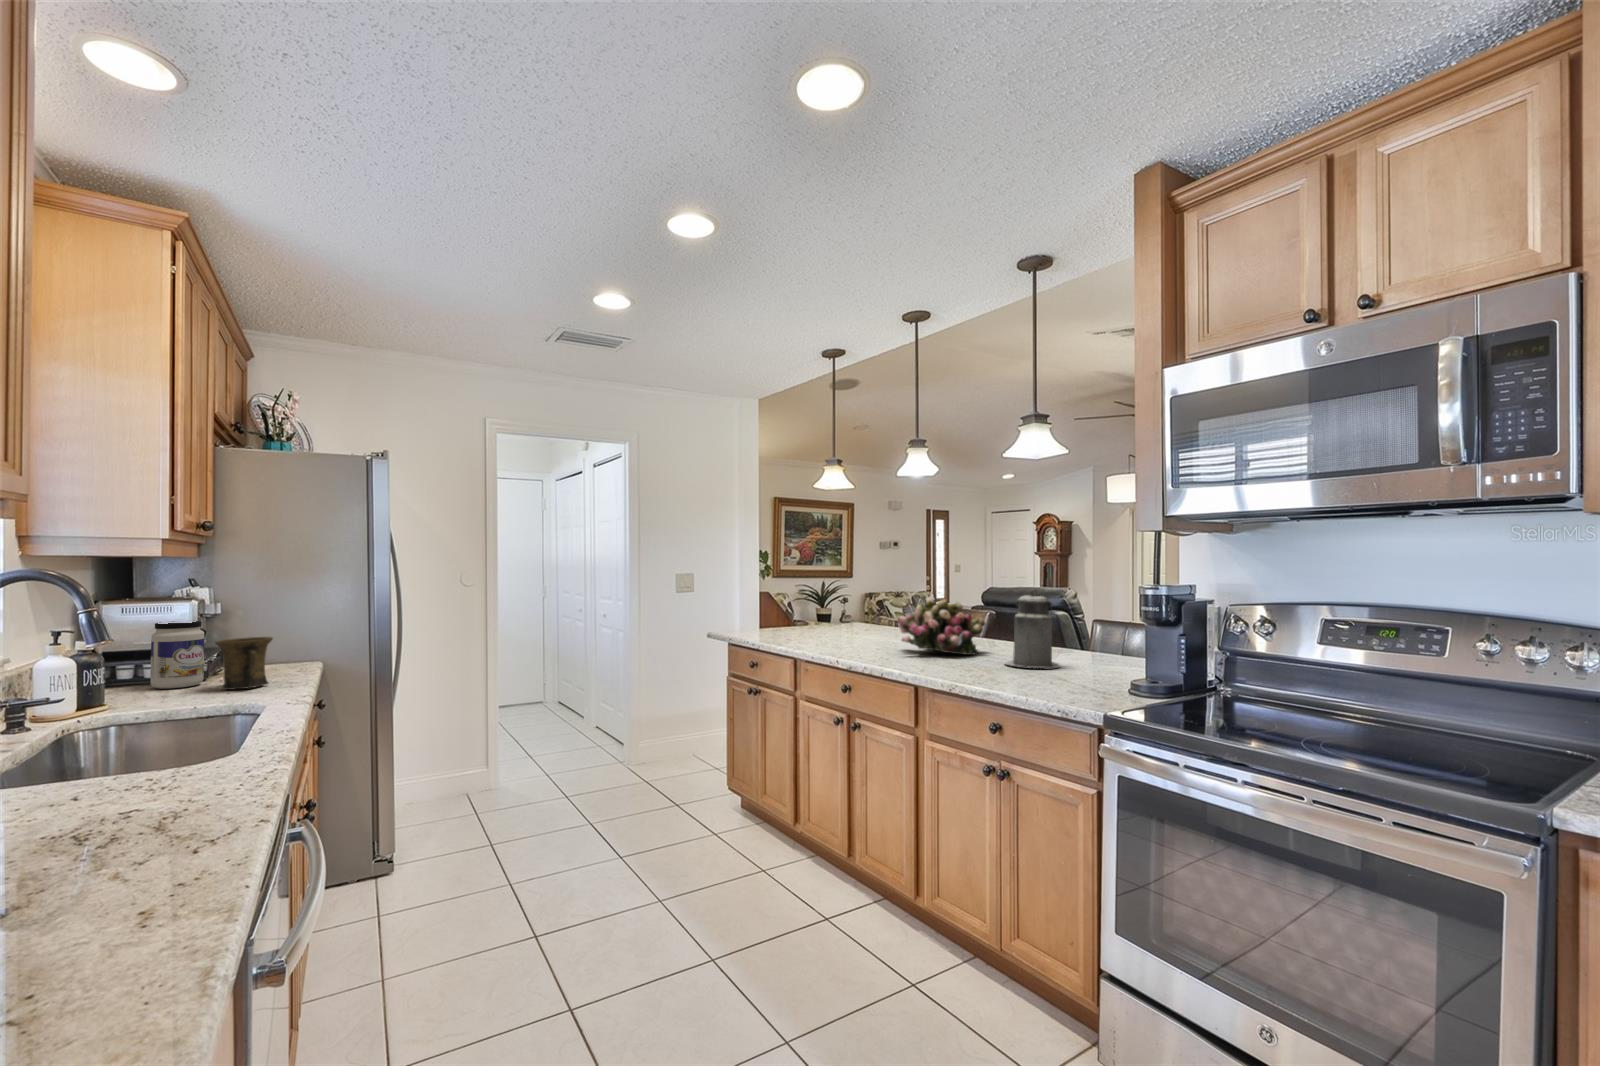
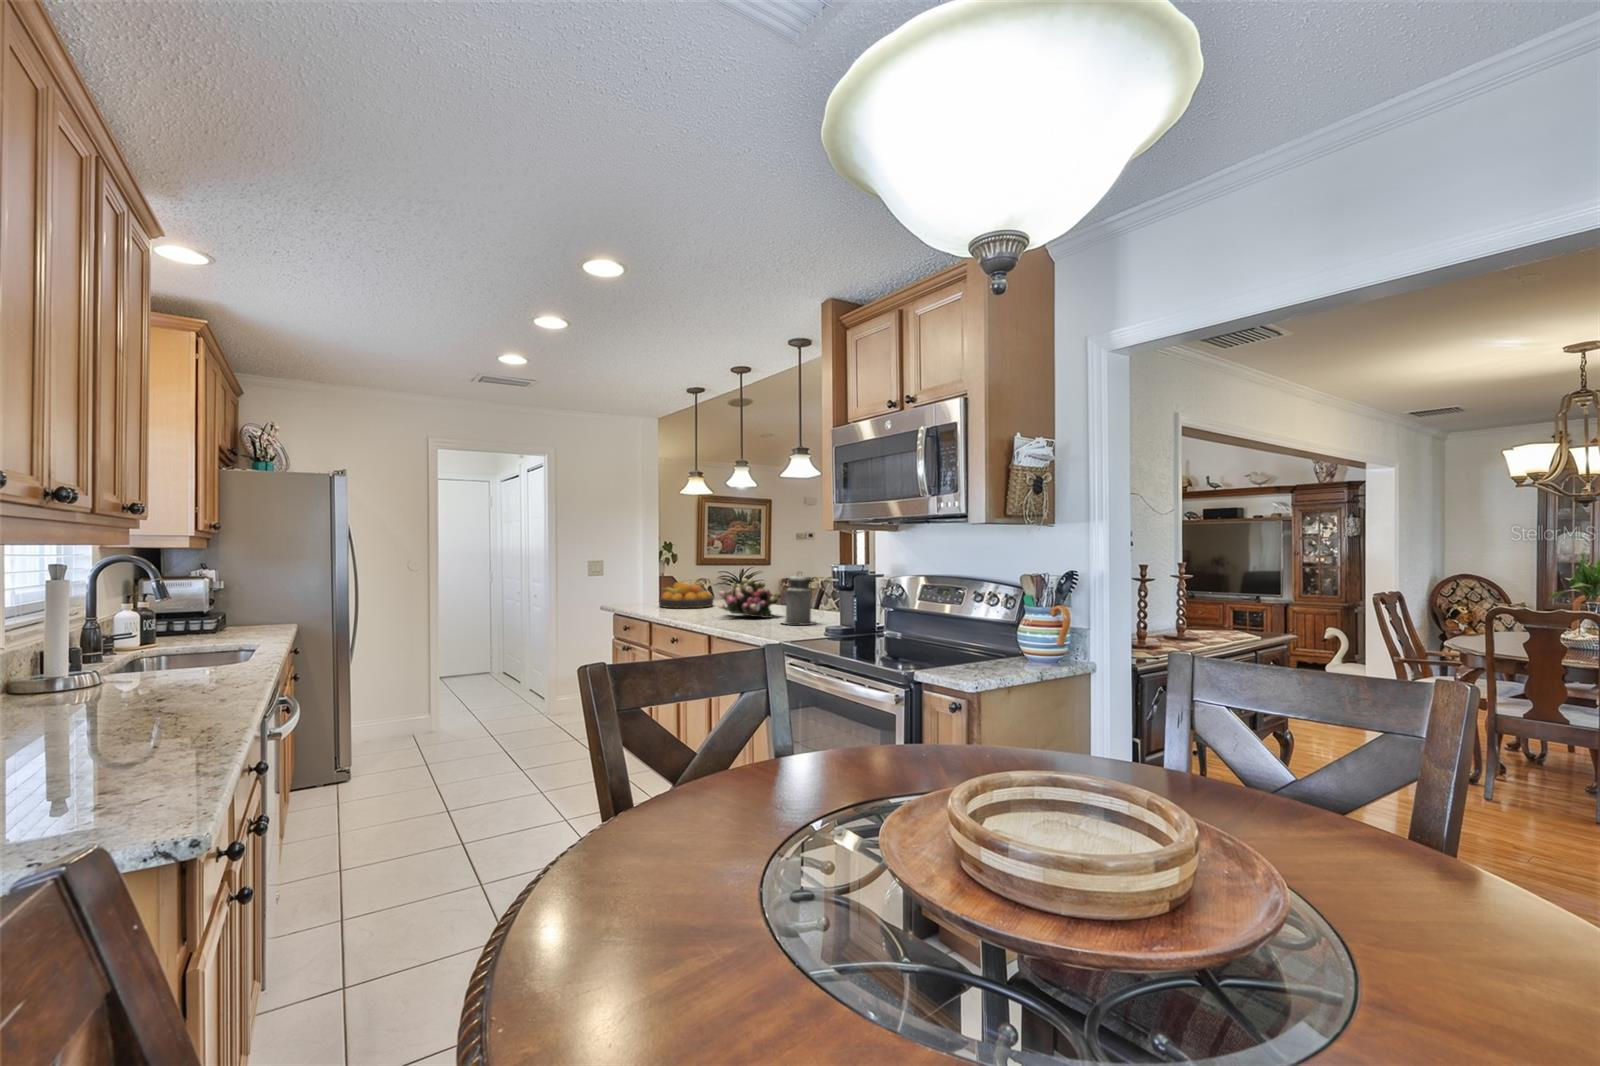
fruit bowl: none [791,602,863,638] -> present [659,582,713,608]
jar: present [150,621,205,689] -> none [178,593,215,638]
mug: present [215,637,273,690] -> none [224,603,264,639]

